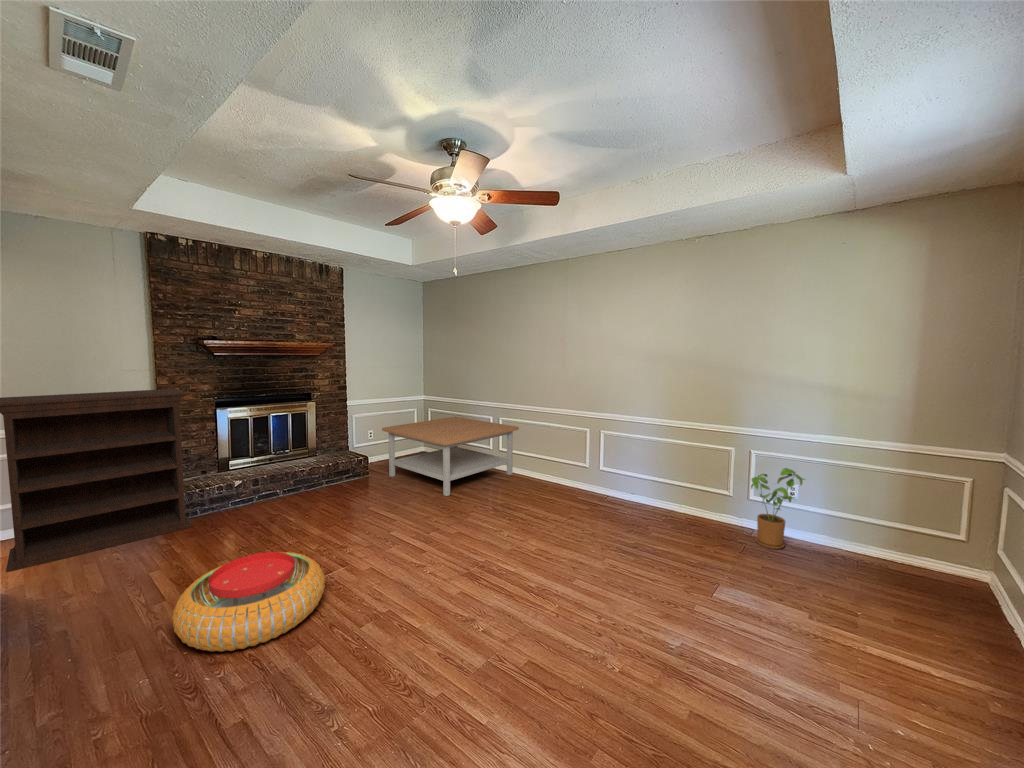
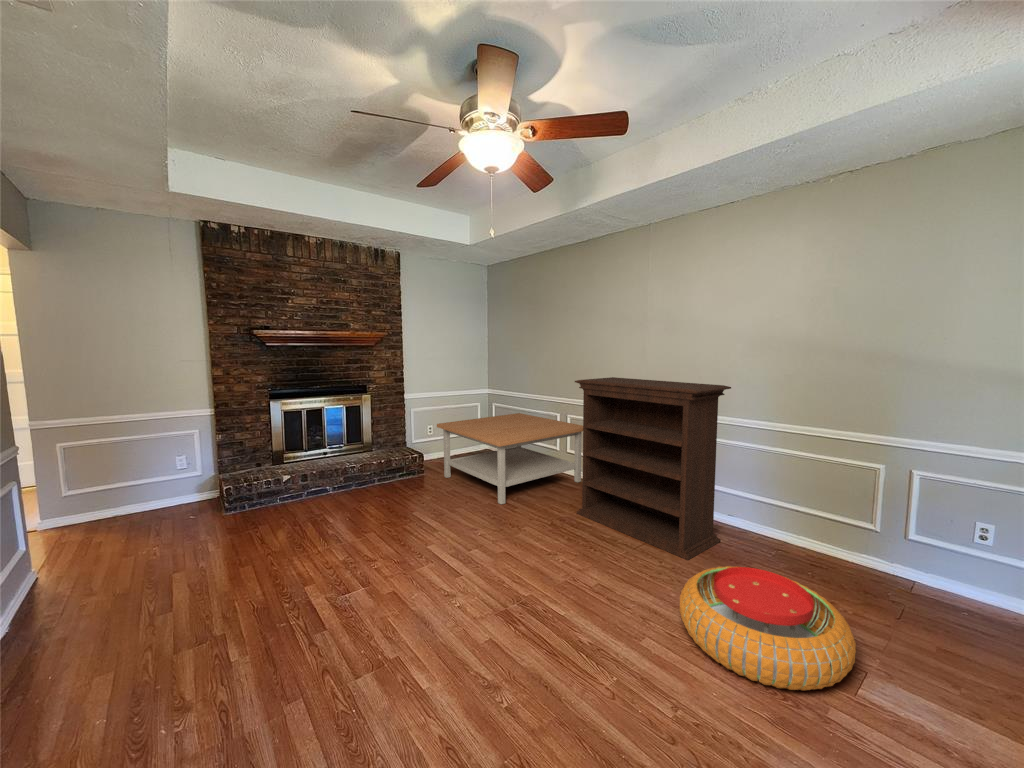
bookshelf: present [0,389,193,572] -> present [575,377,731,560]
house plant: present [751,468,804,549] -> none [913,500,1010,618]
pouf: present [172,552,325,651] -> present [680,566,856,690]

